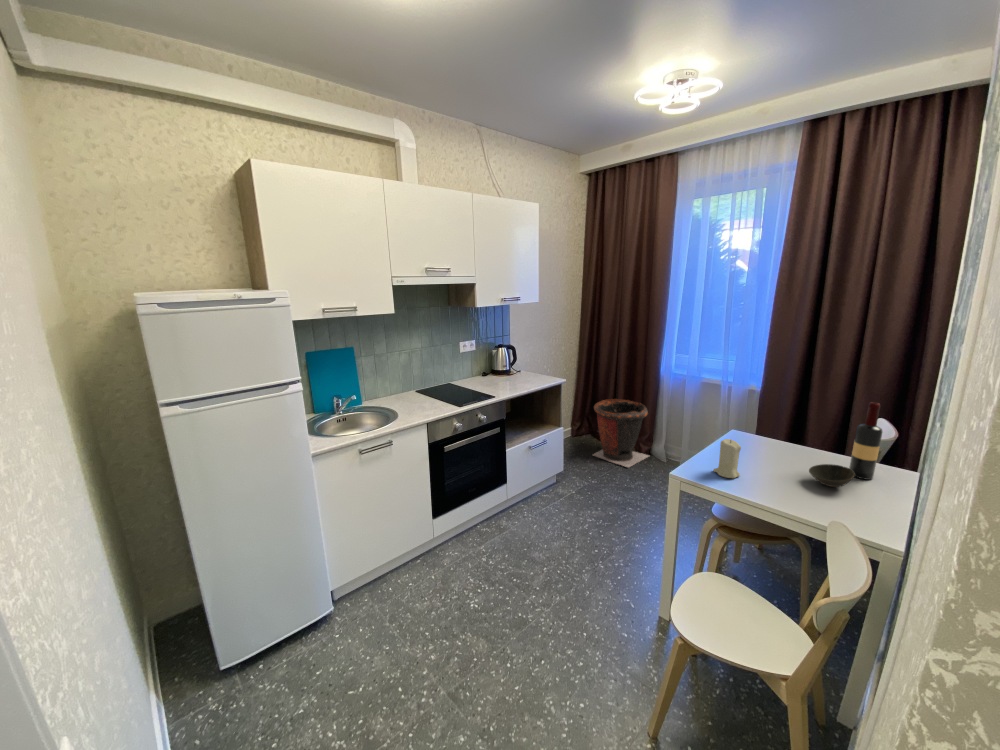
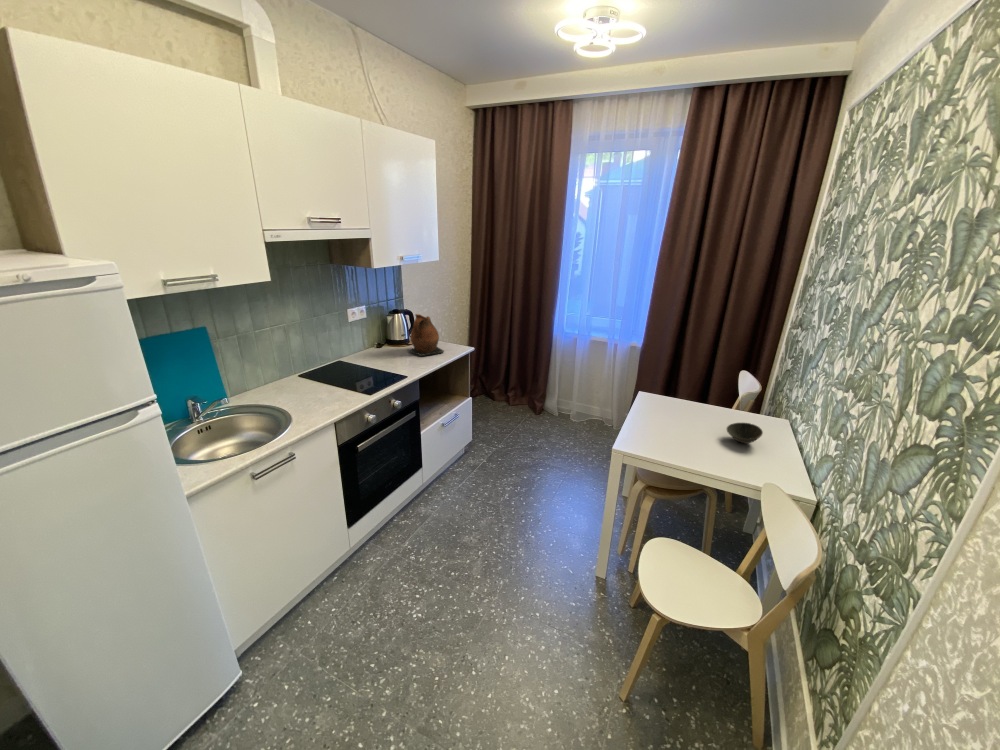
ceramic pitcher: none [505,346,536,383] -> present [409,314,444,356]
trash can: present [593,399,649,467] -> none [493,360,547,428]
wine bottle: present [849,402,882,480] -> none [748,366,778,432]
candle: present [713,439,741,478] -> none [652,410,678,446]

